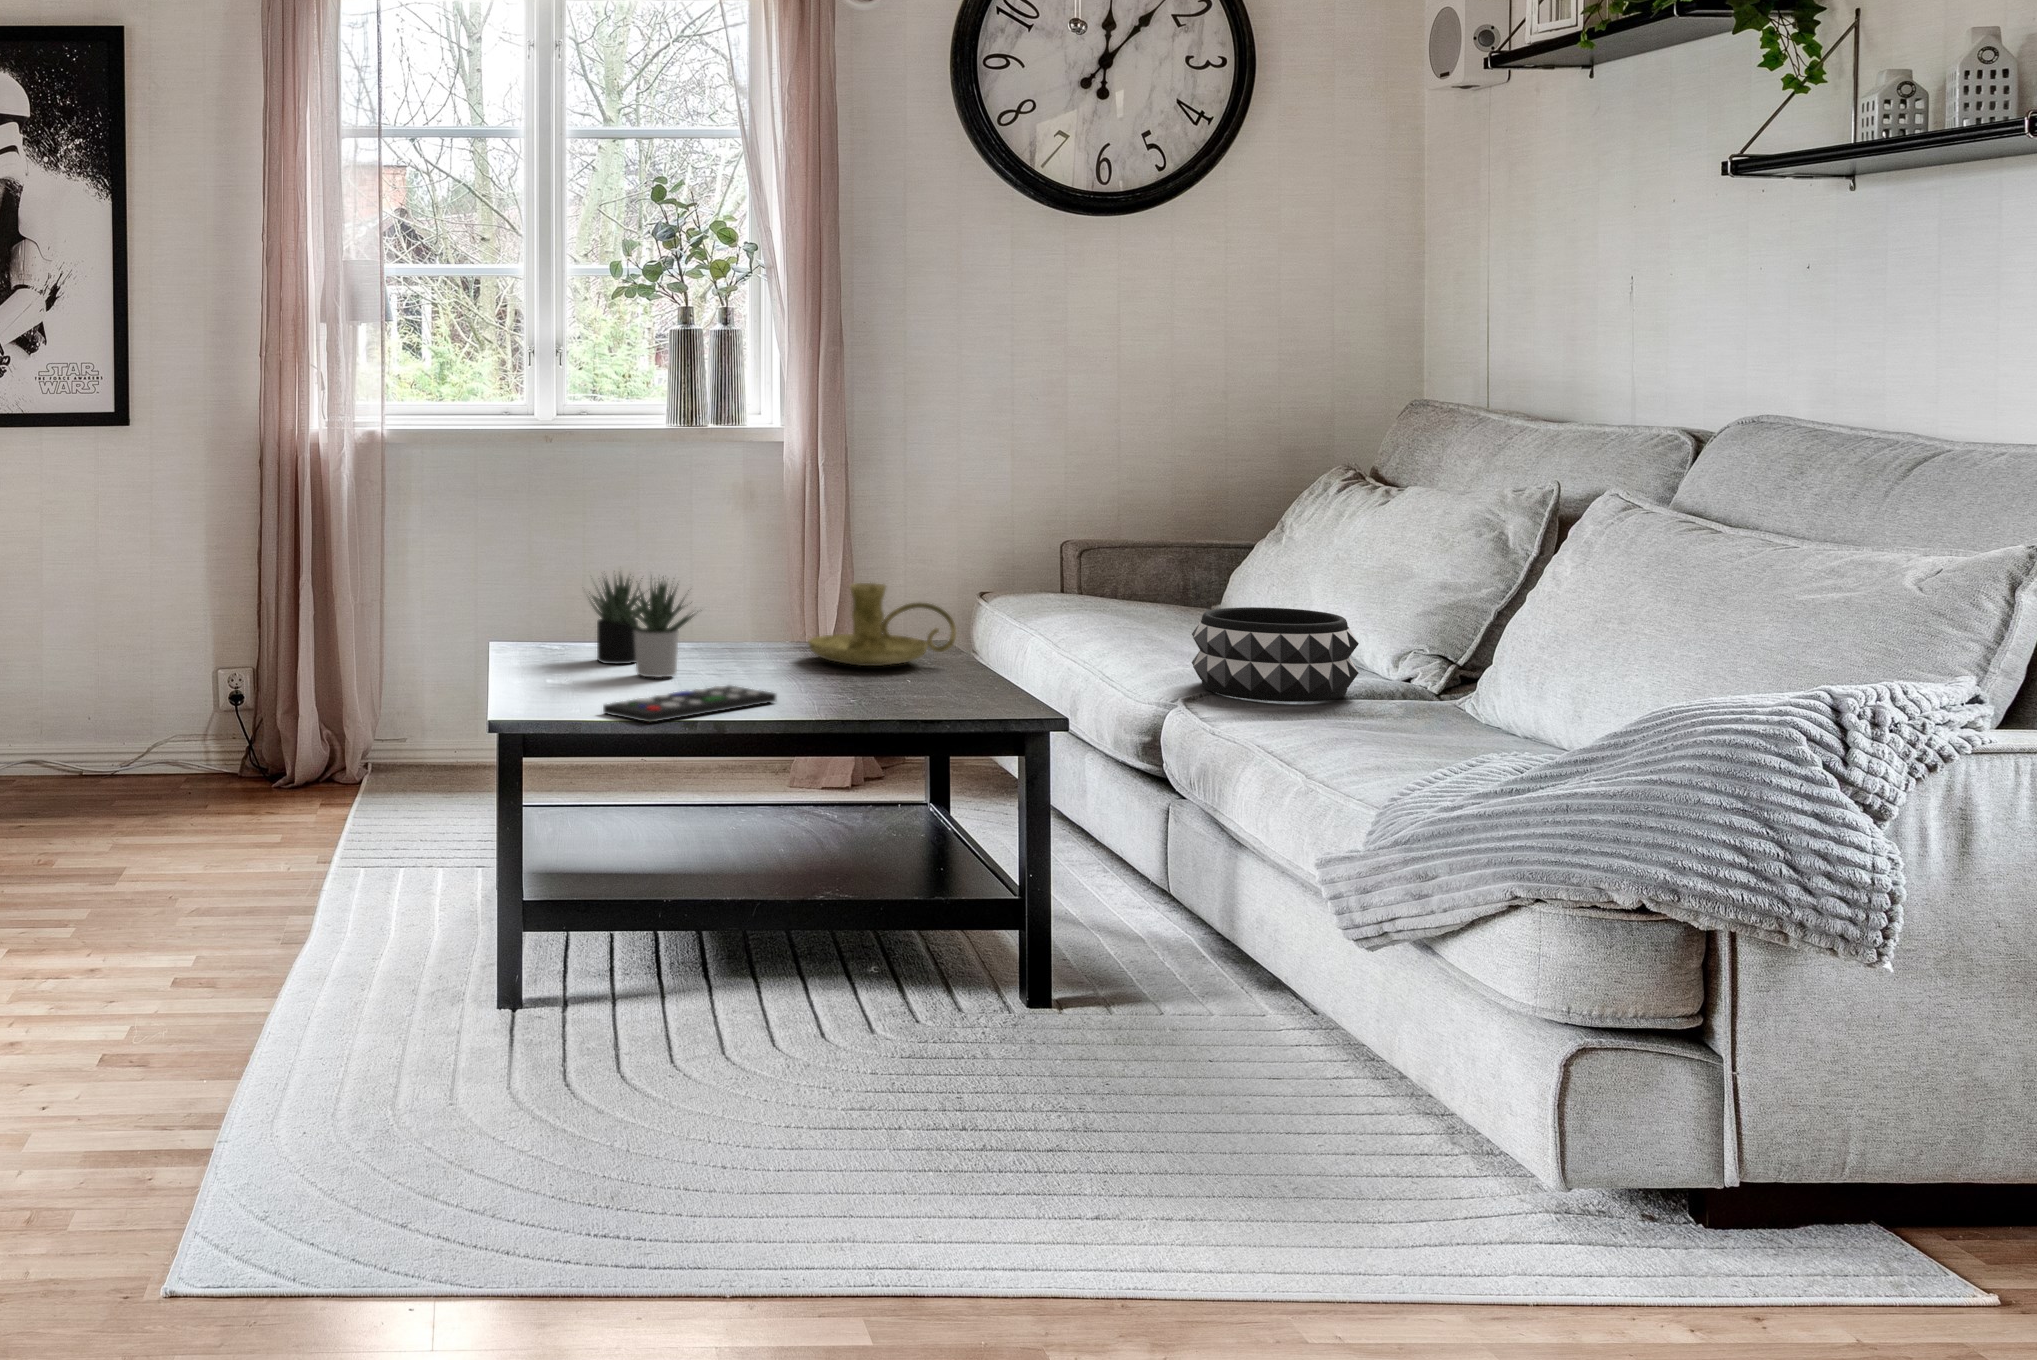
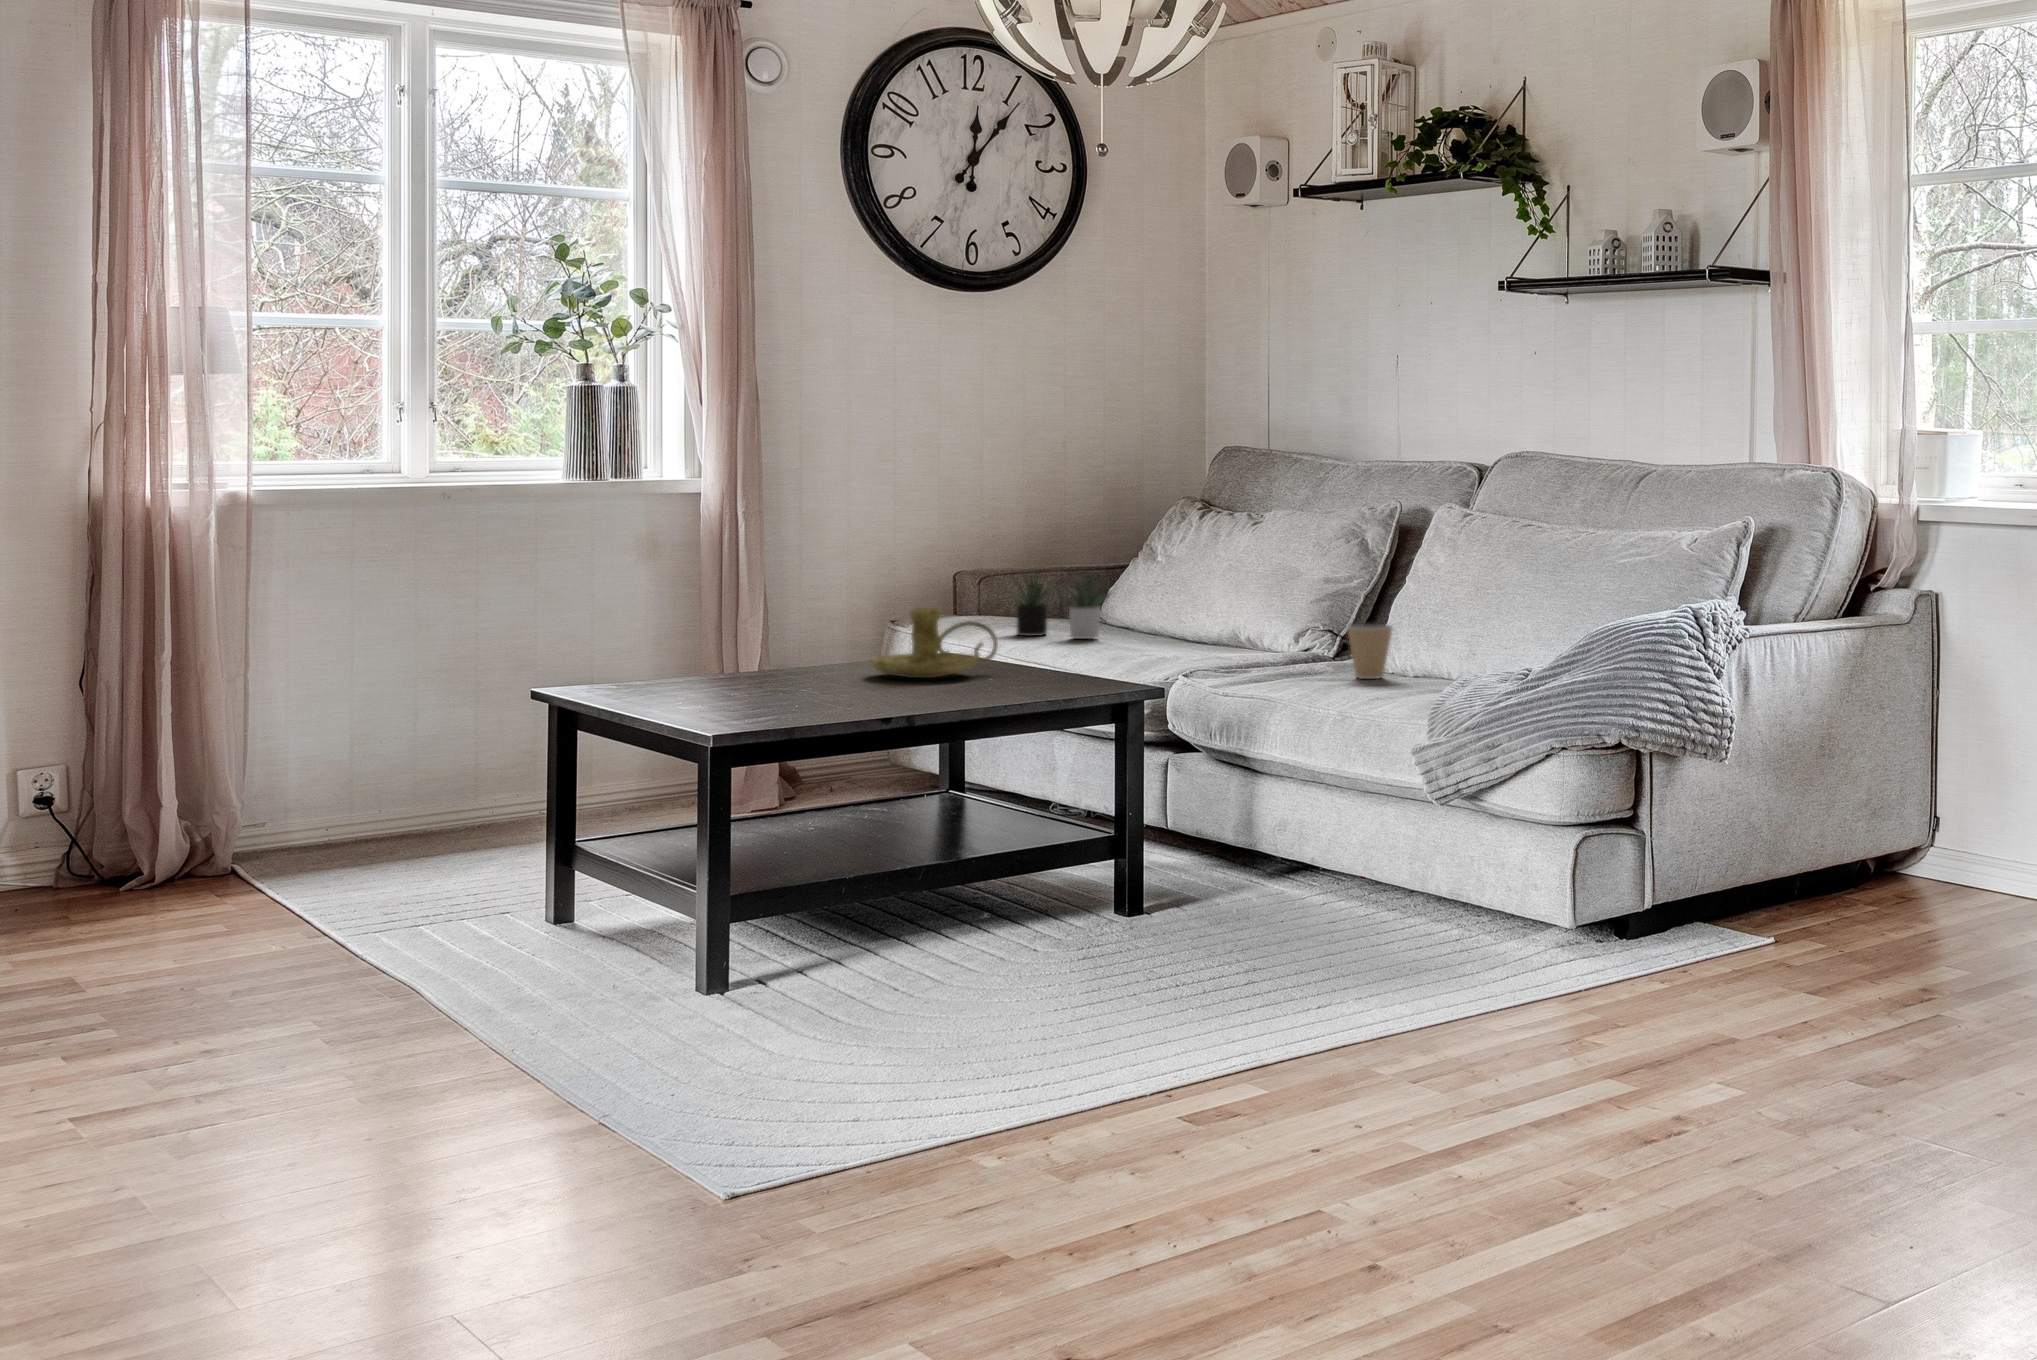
succulent plant: present [589,575,694,678] -> present [1007,571,1110,639]
decorative bowl: present [1192,607,1359,702] -> none [1186,608,1306,674]
coffee cup: none [1389,647,1460,727] -> present [1347,624,1392,679]
remote control: present [603,686,776,722] -> none [795,695,917,723]

